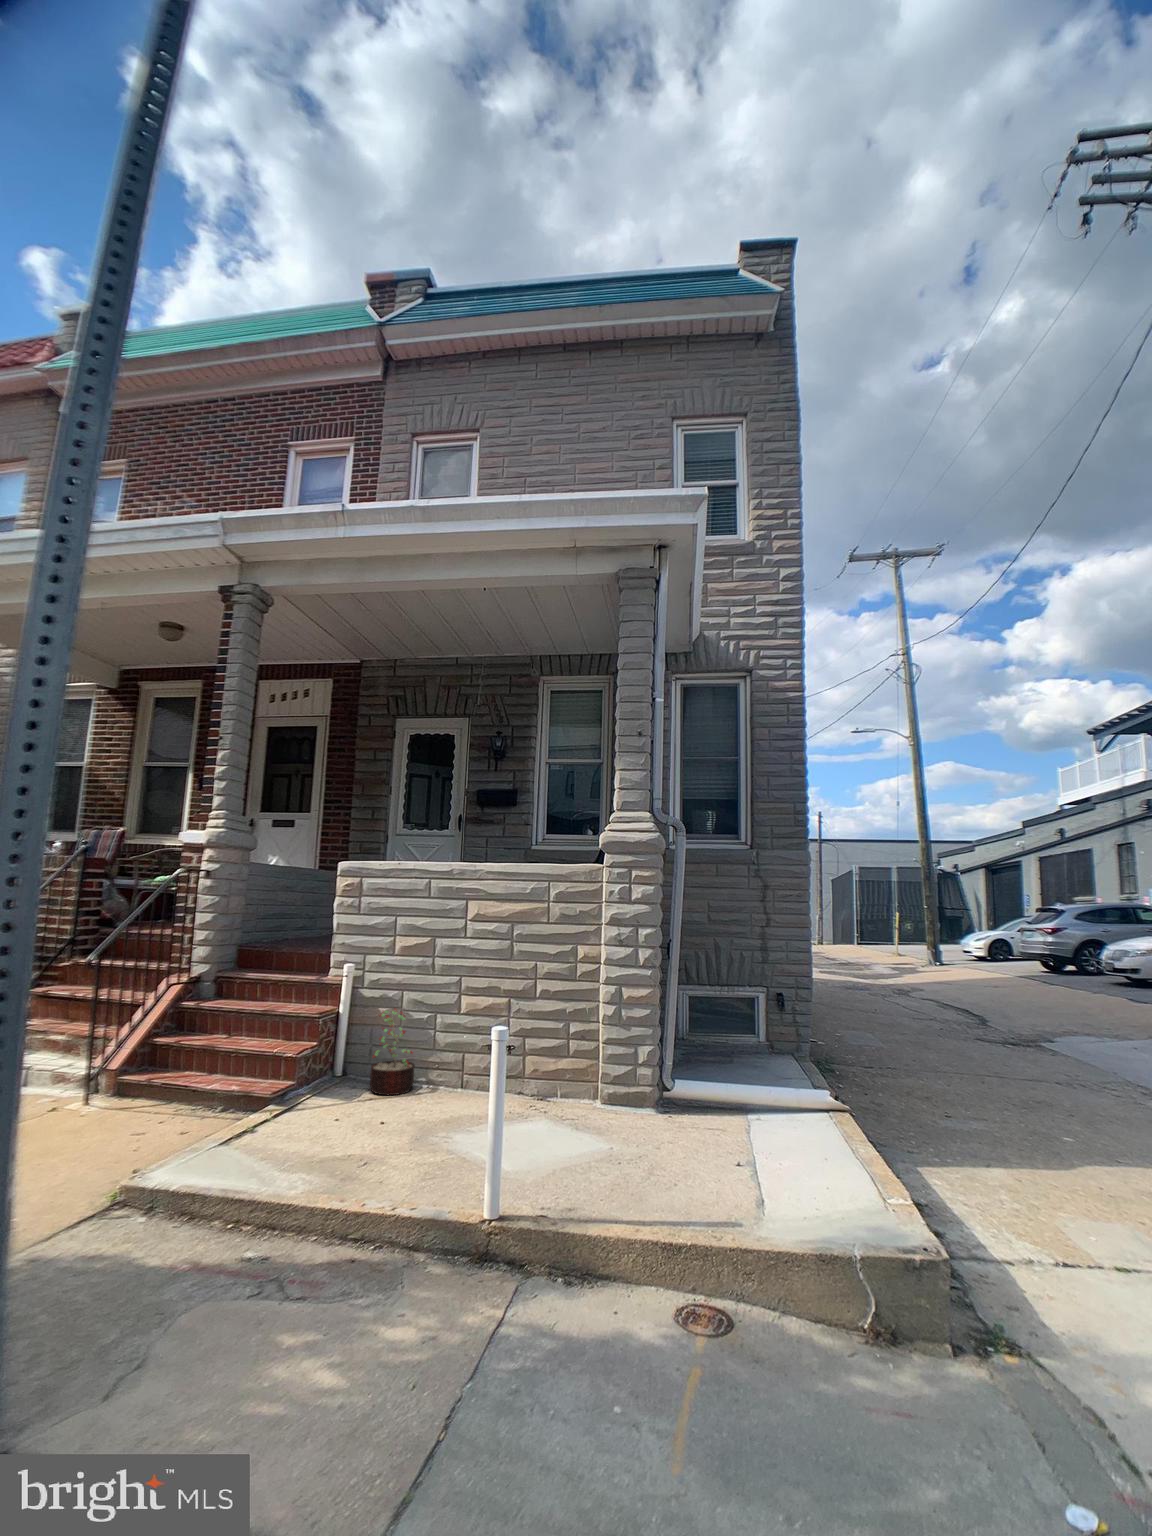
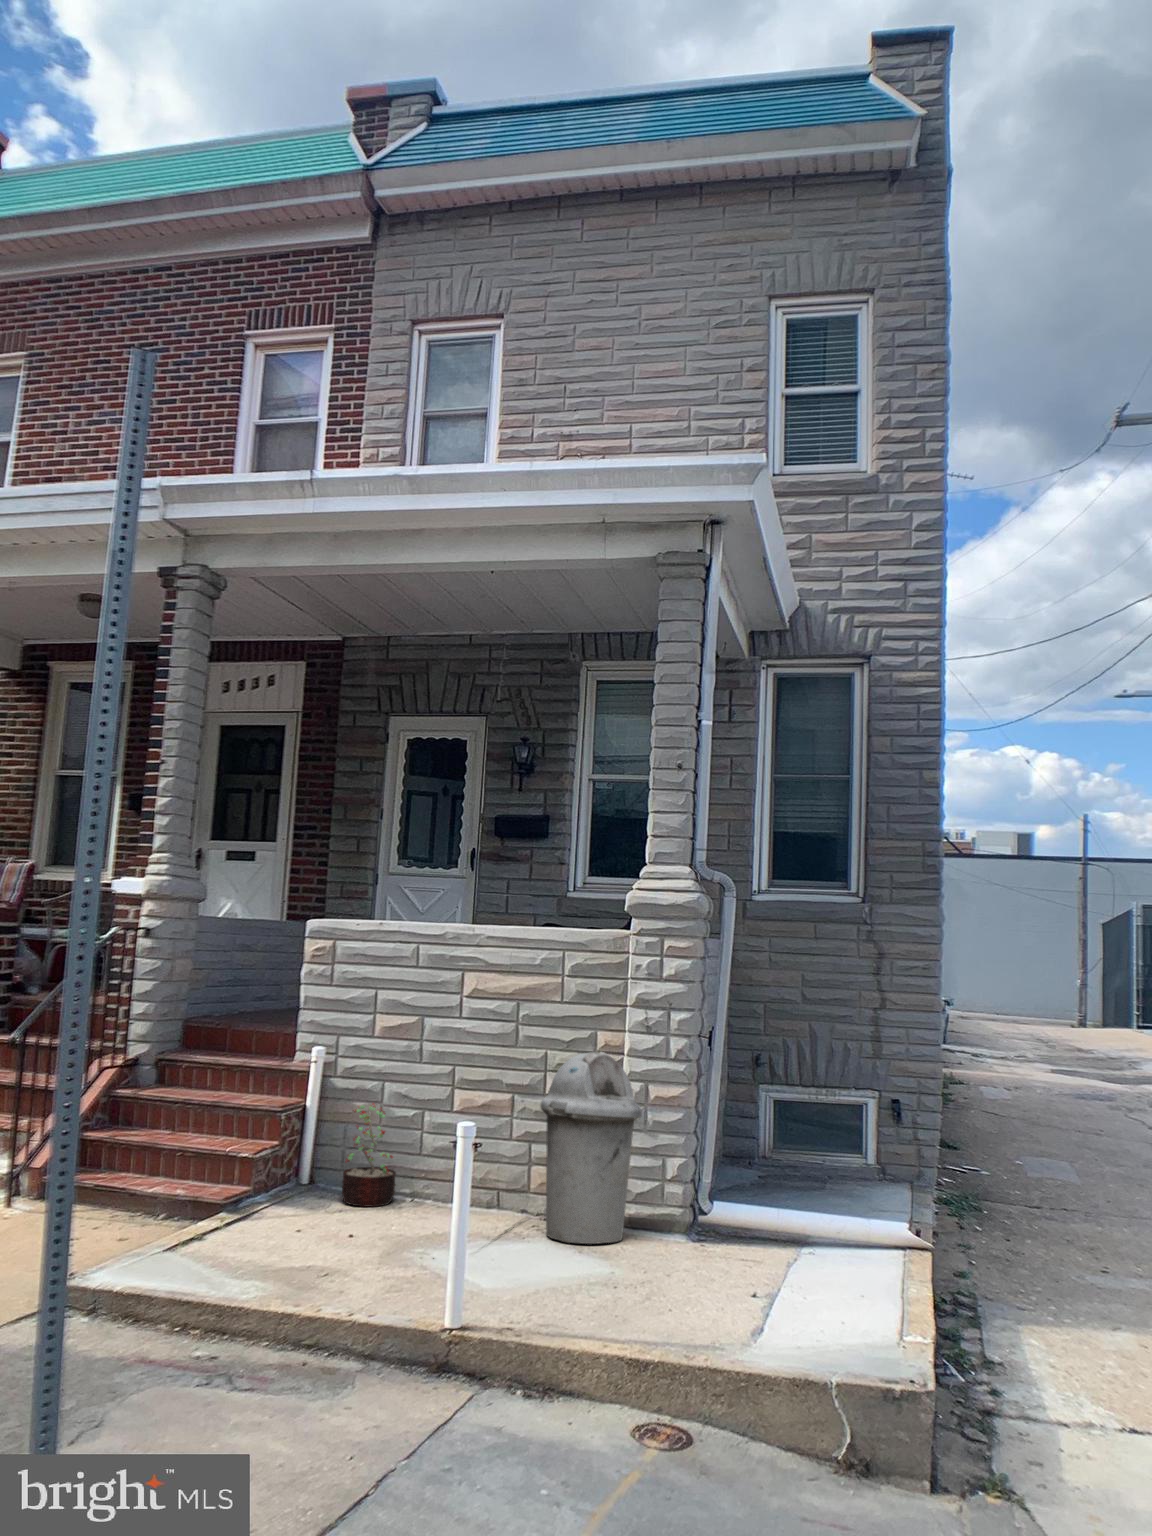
trash can: none [537,960,619,1121] -> present [541,1052,642,1244]

